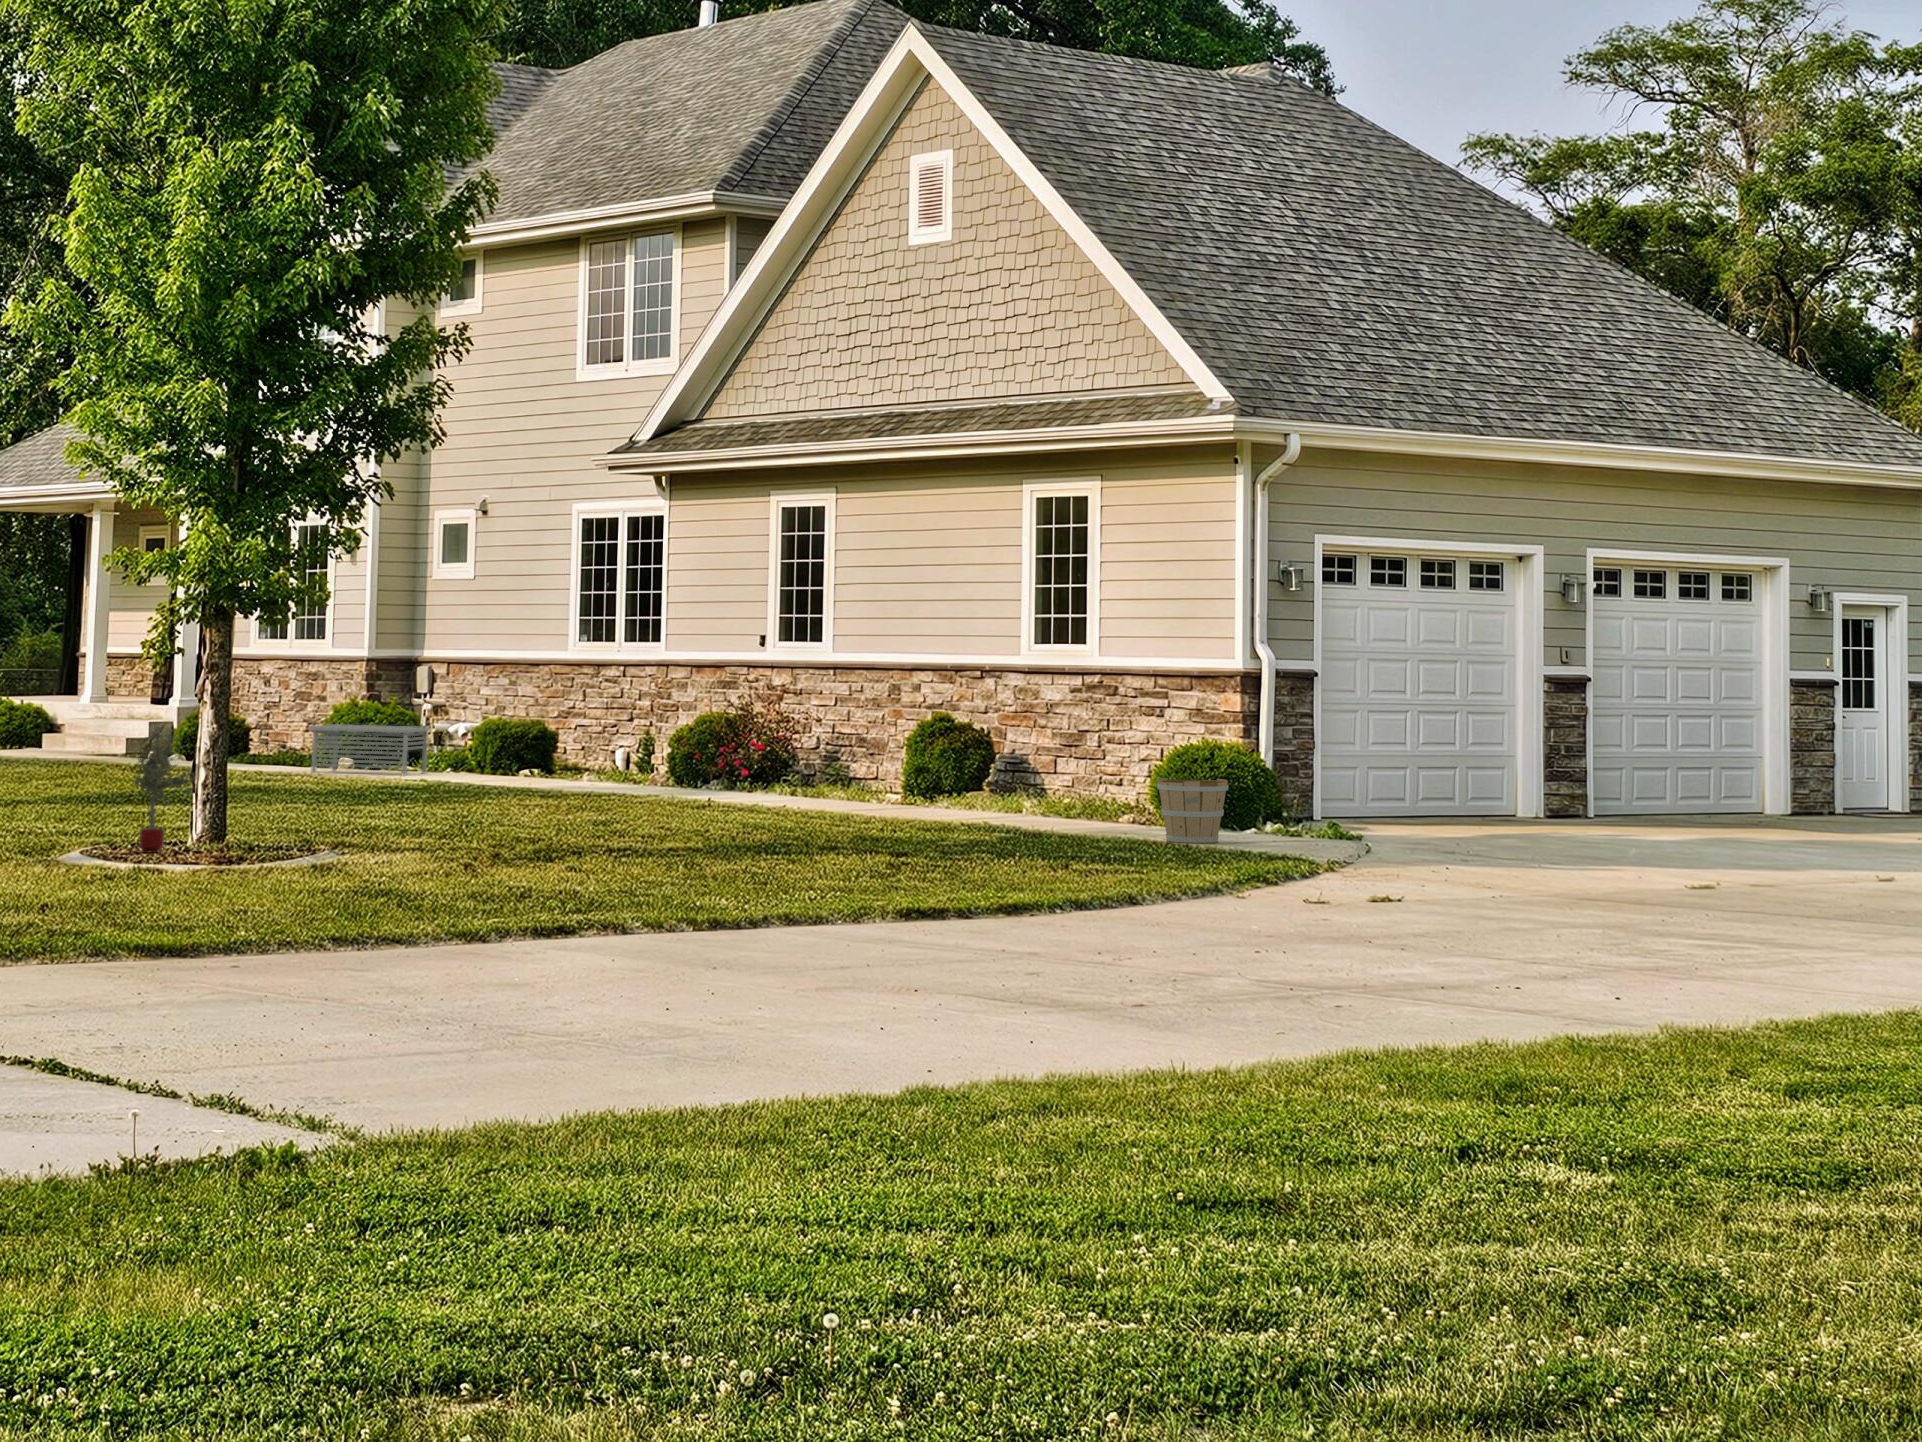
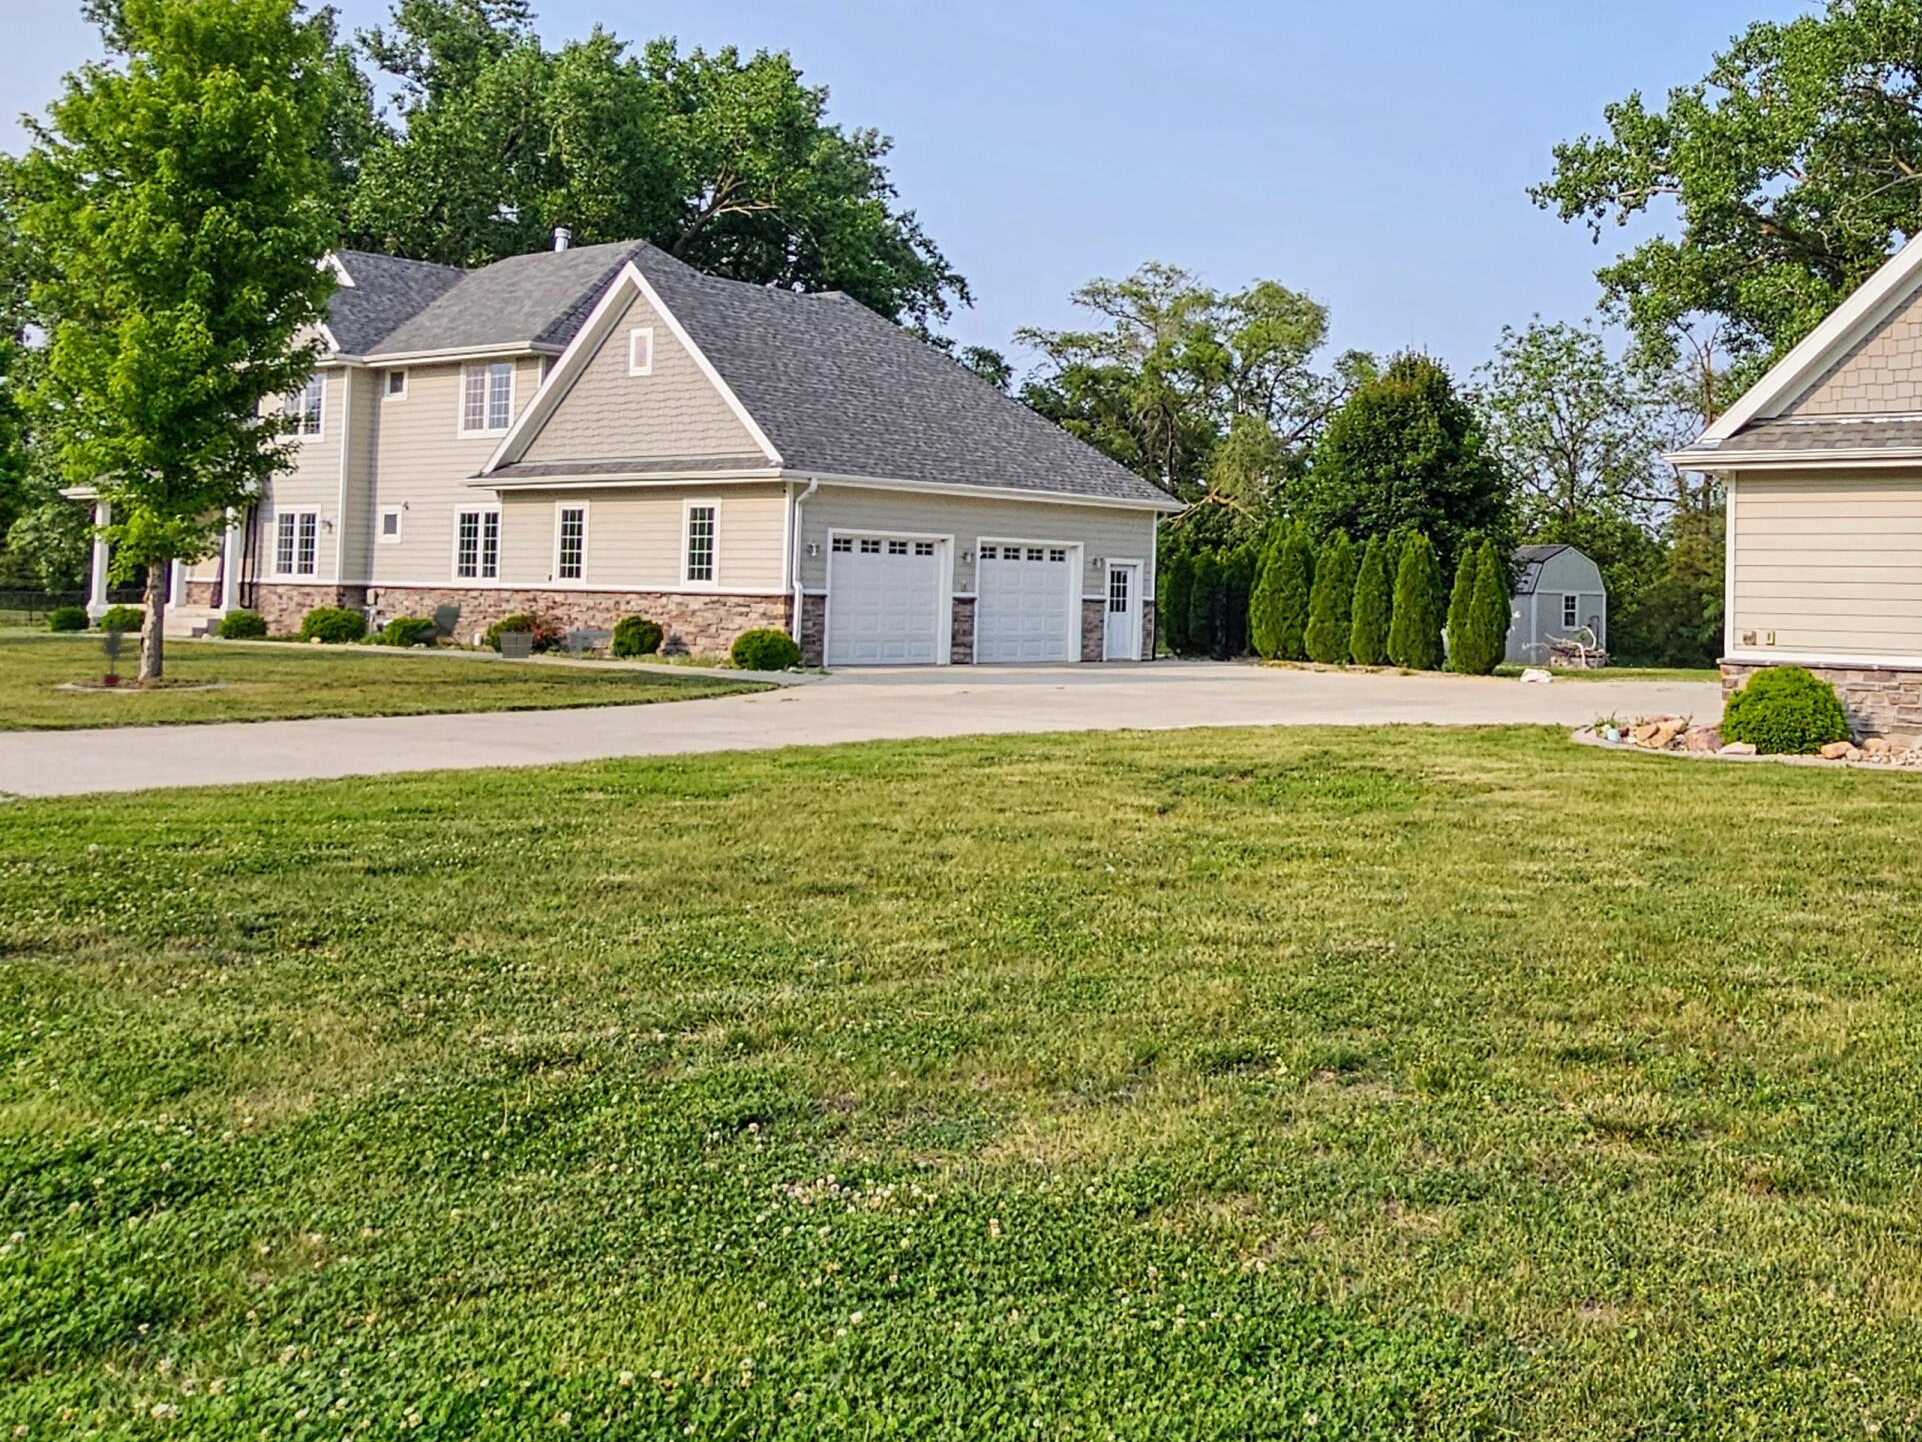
lounge chair: none [503,695,600,784] -> present [407,605,463,650]
storage bench: present [309,724,430,775] -> present [569,630,613,659]
wooden bucket: present [1157,778,1229,844] -> present [499,631,535,658]

